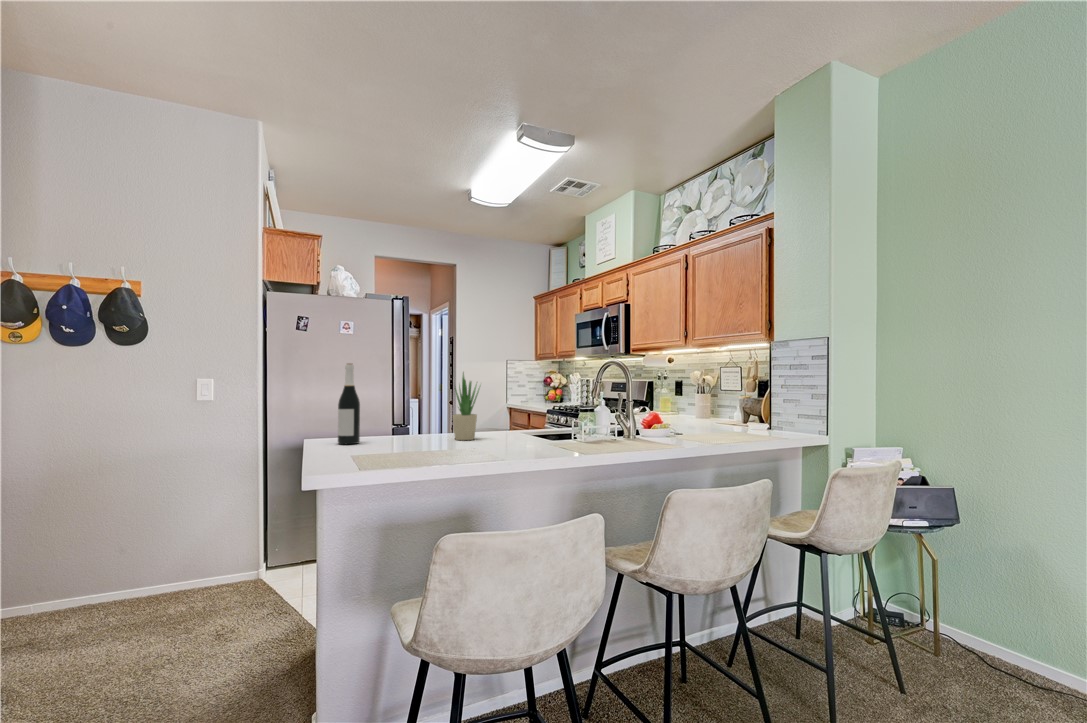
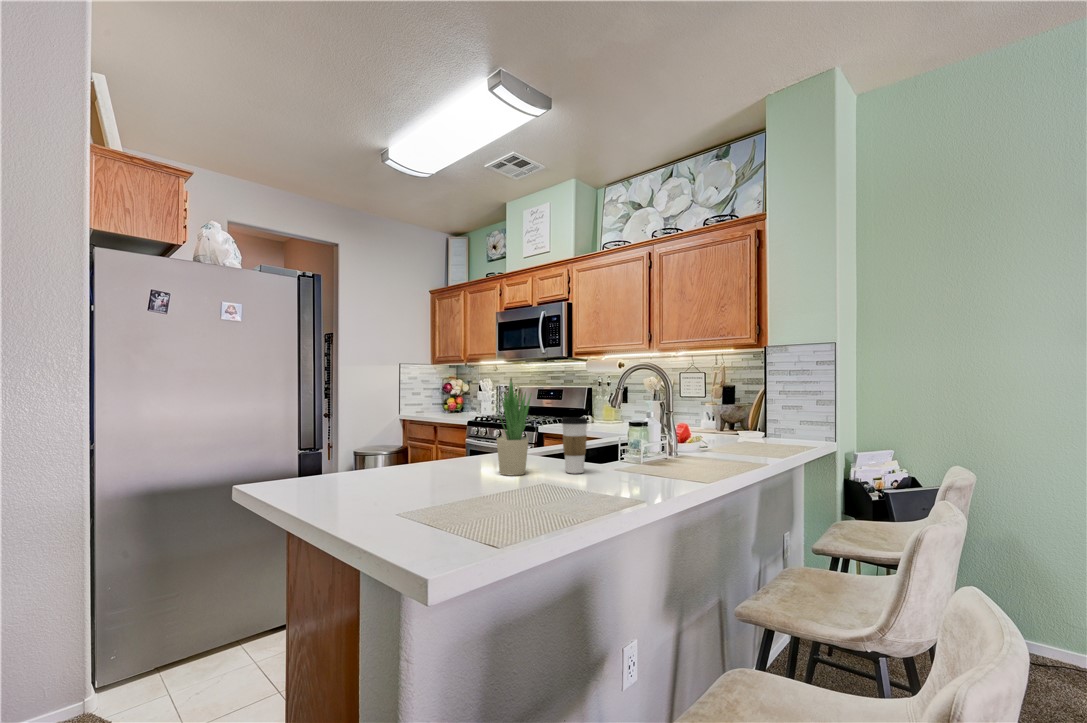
wine bottle: present [338,363,360,444] -> none [345,365,381,498]
coffee cup: none [498,401,519,442] -> present [561,417,588,473]

